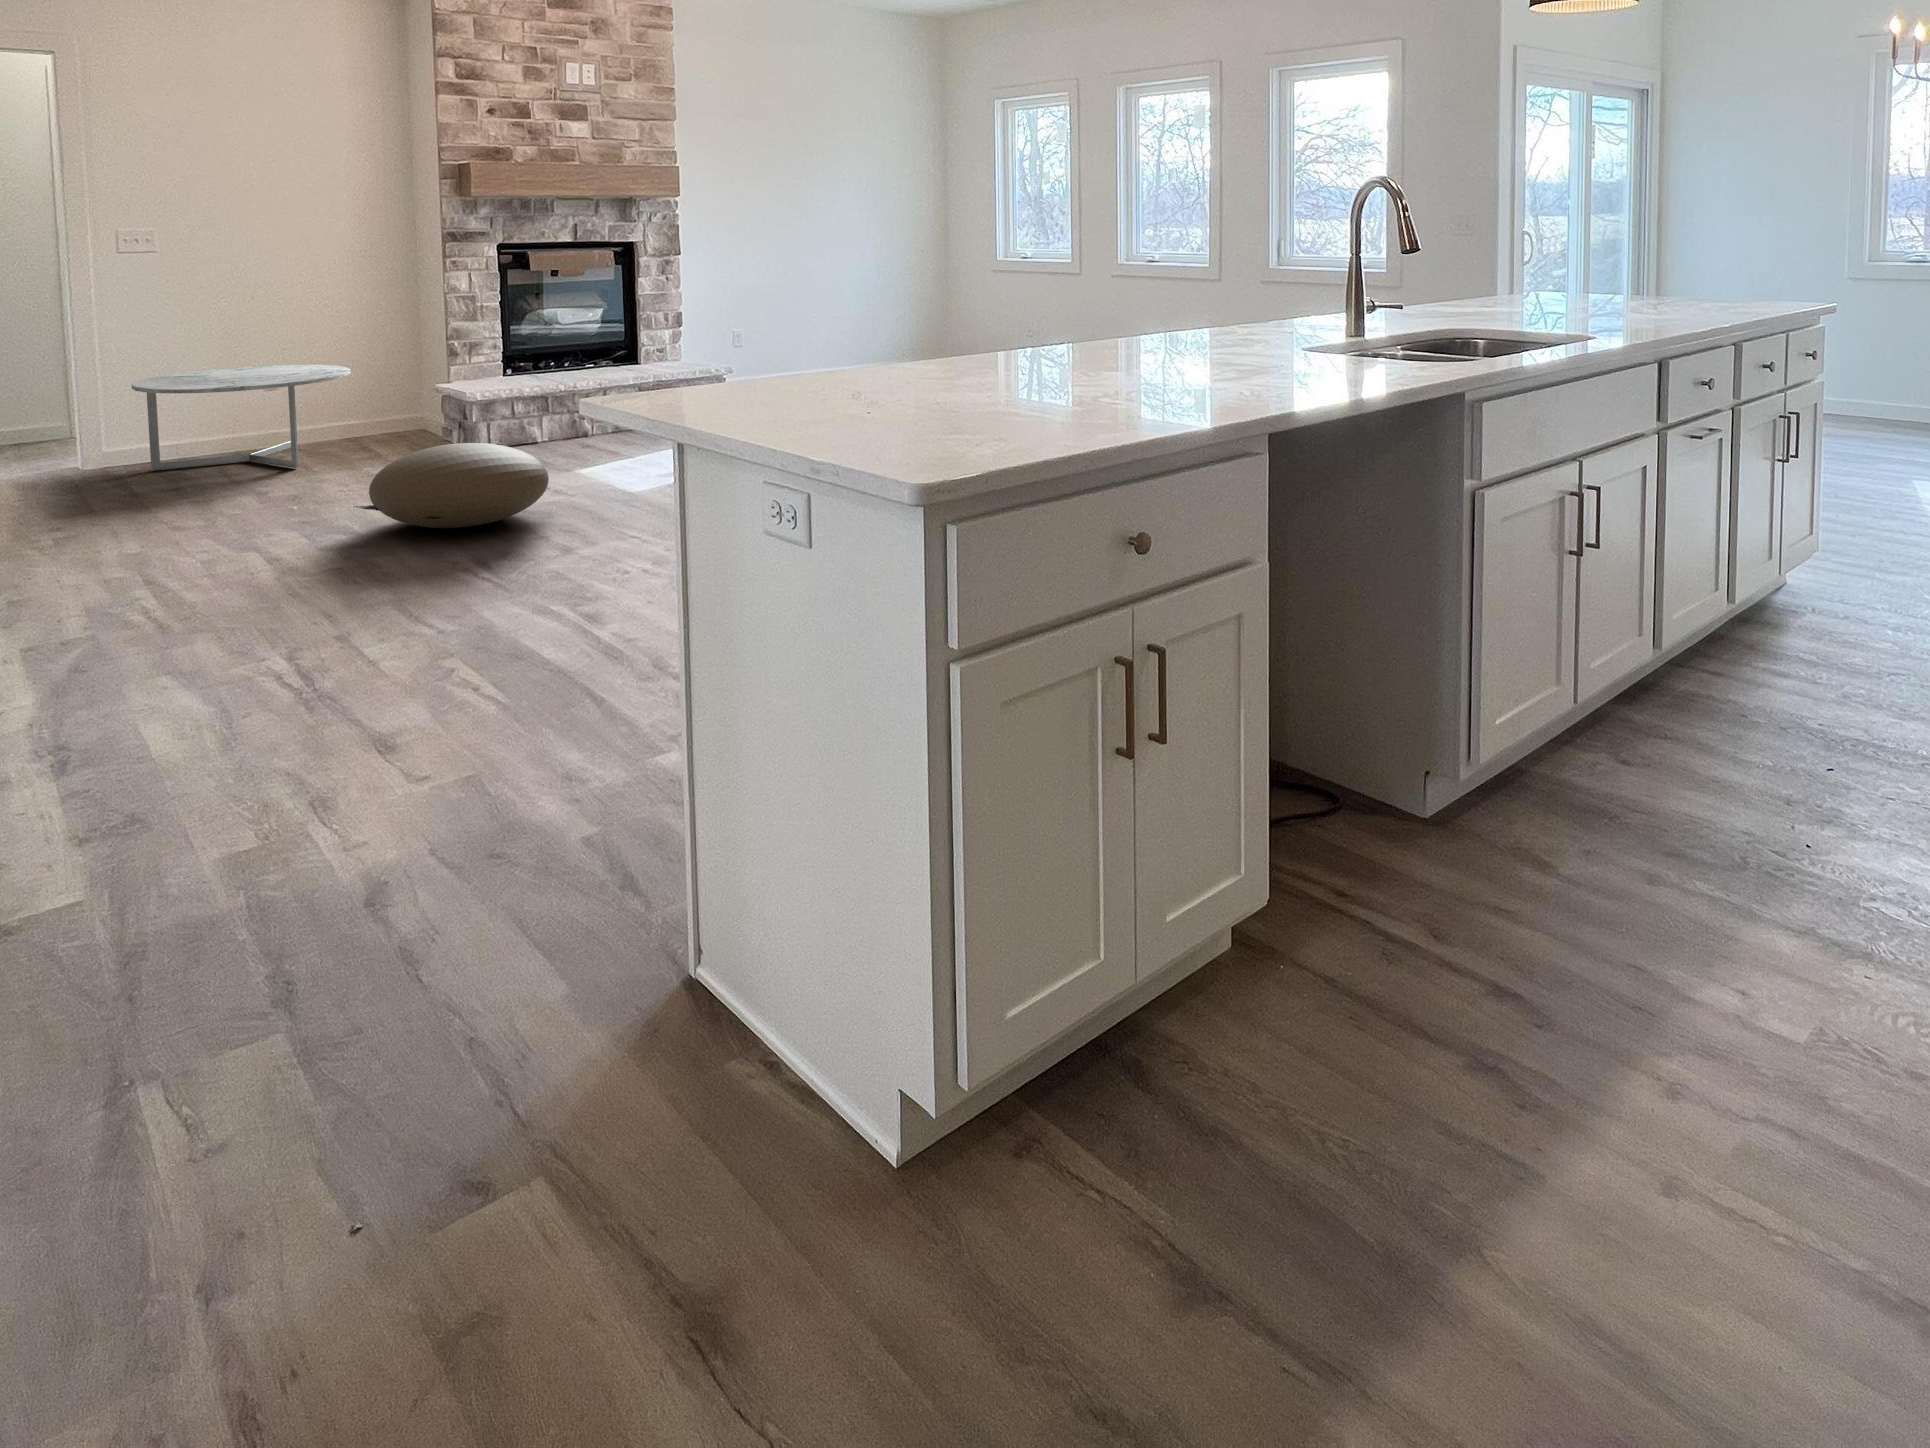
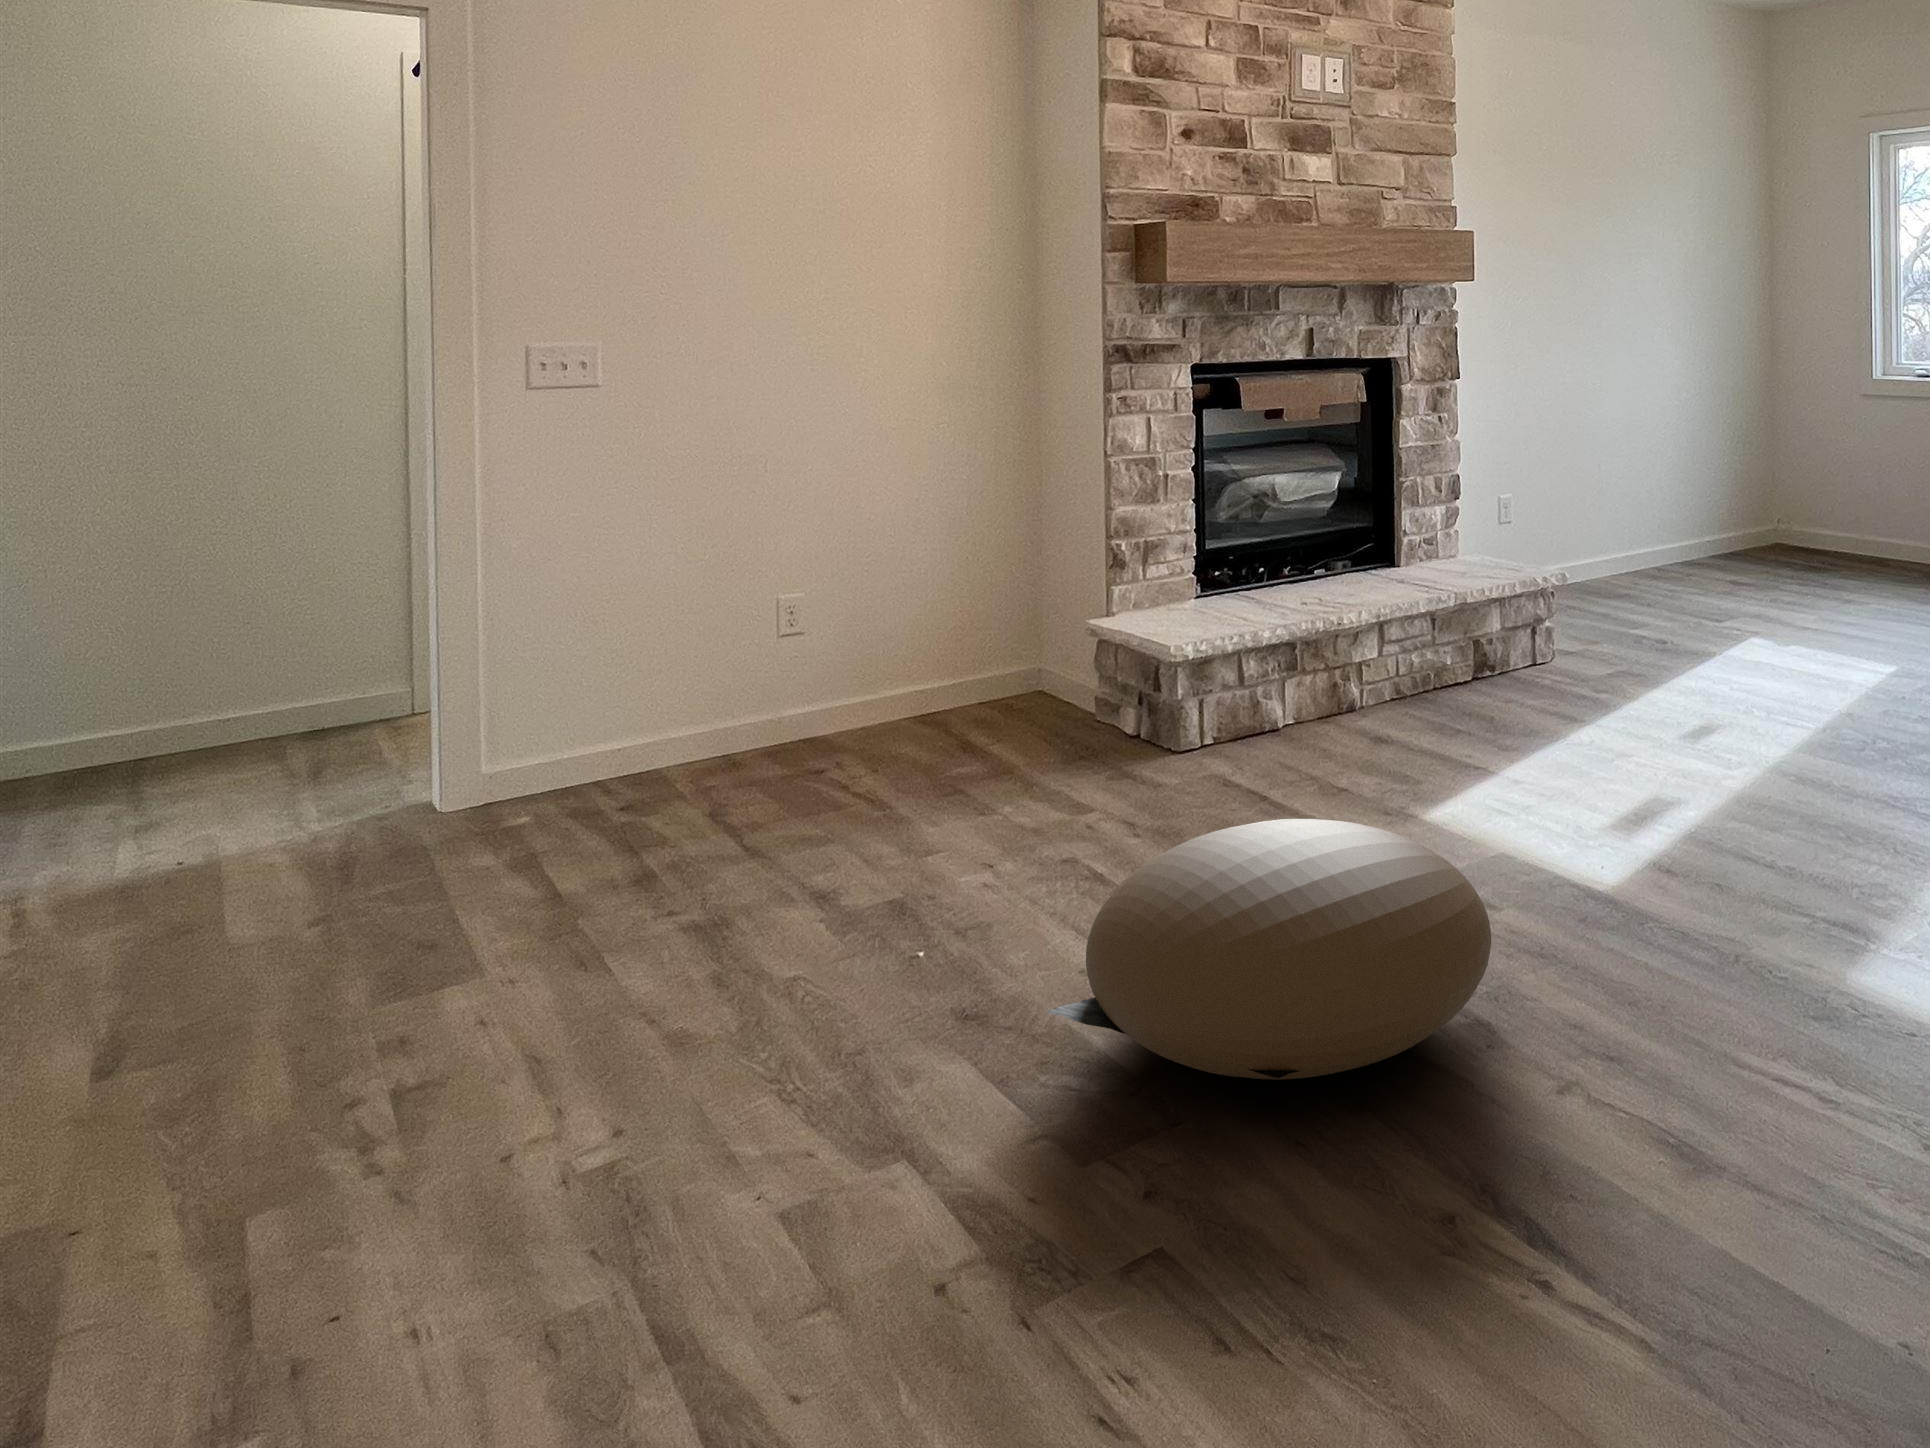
coffee table: present [132,365,351,470] -> none [537,589,949,819]

